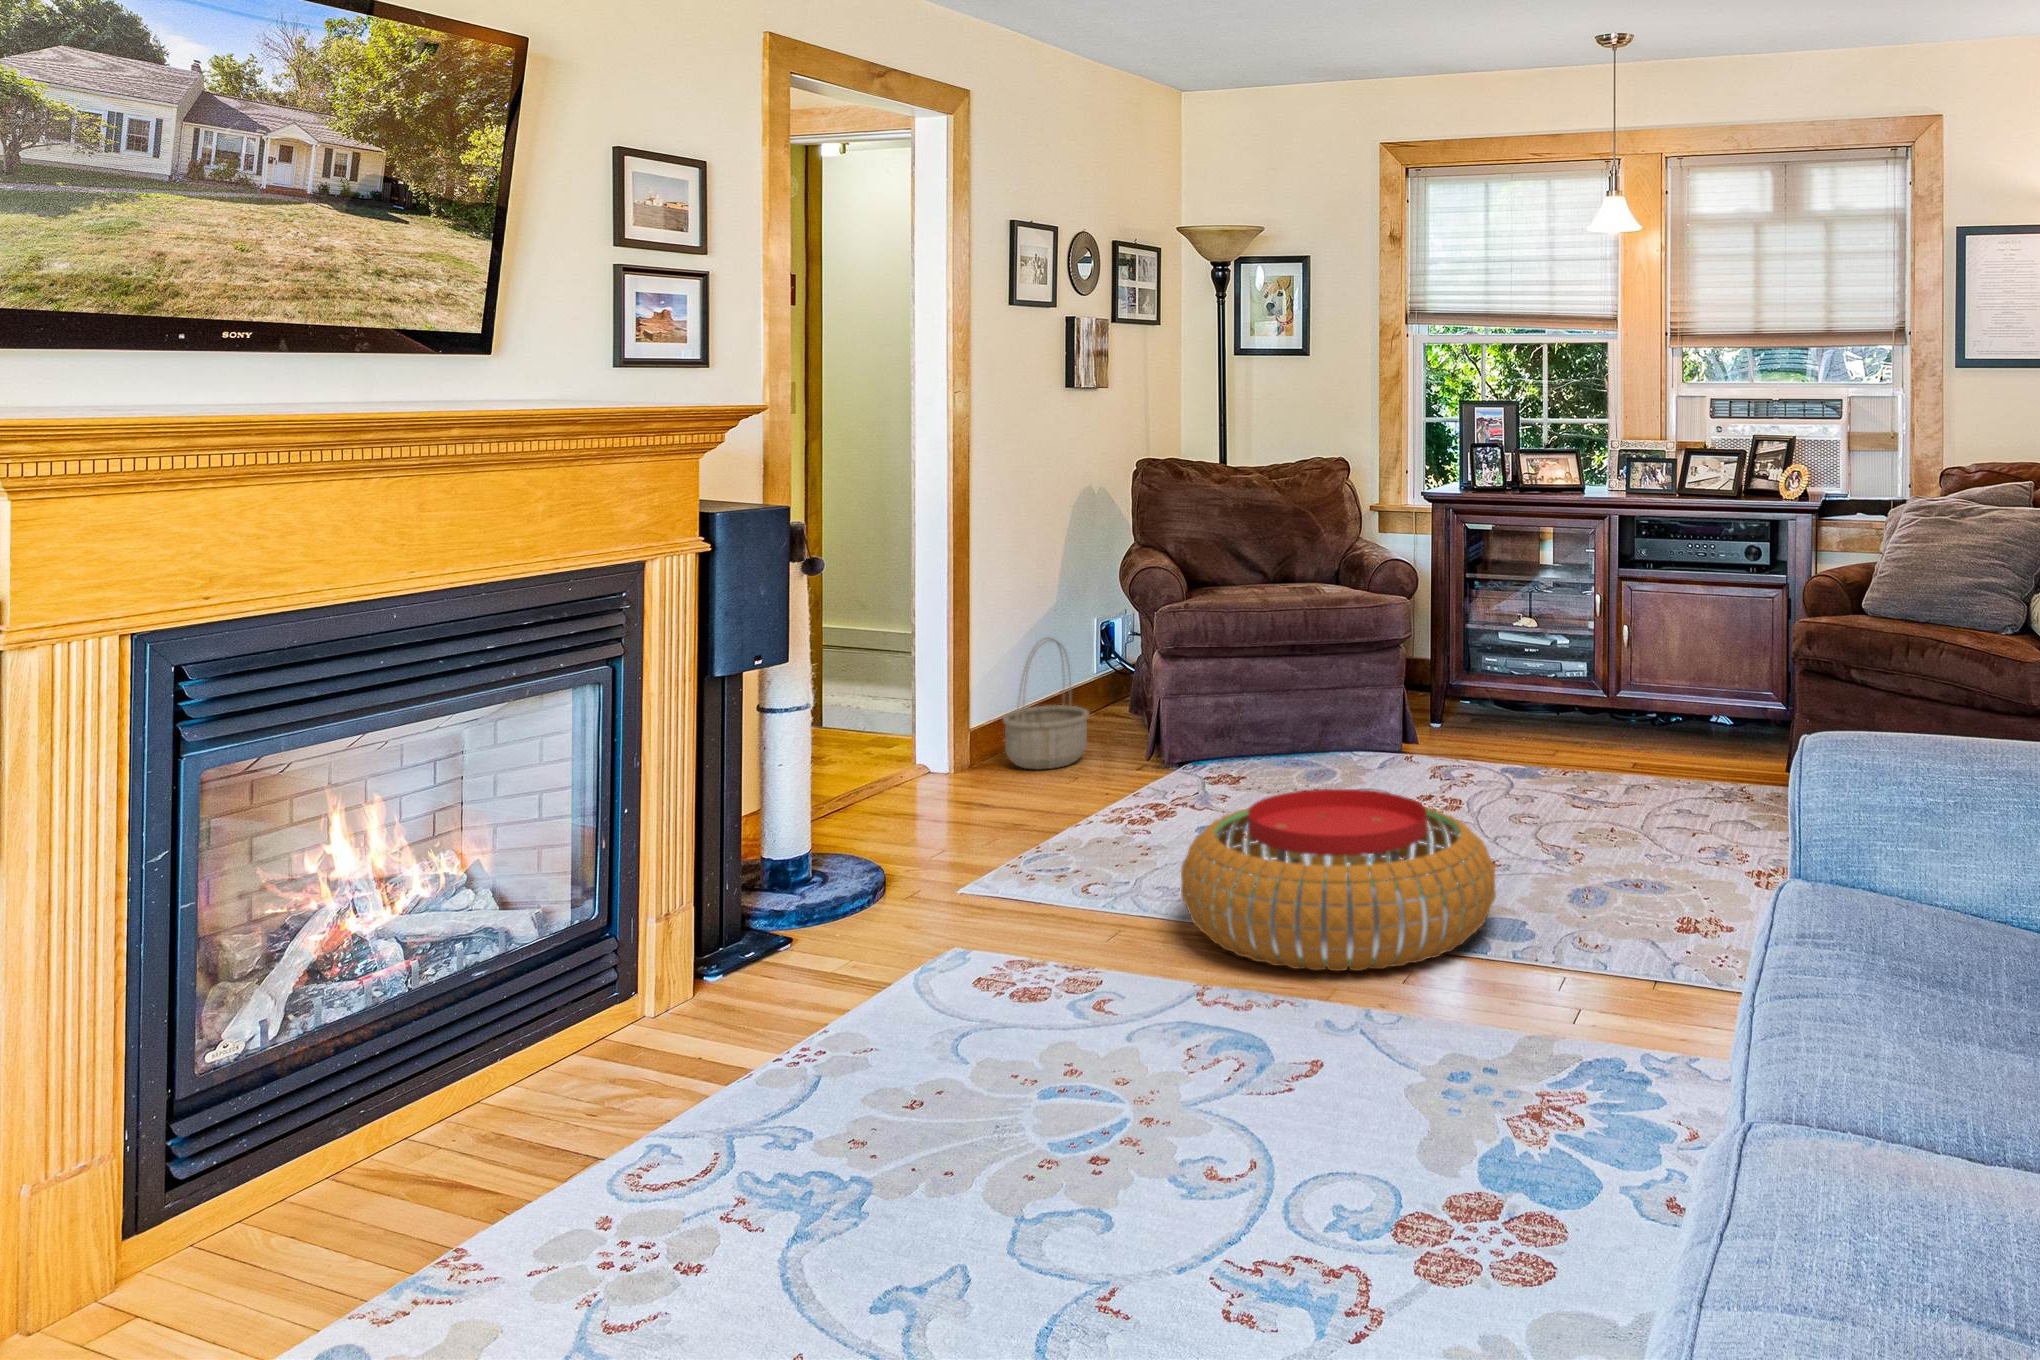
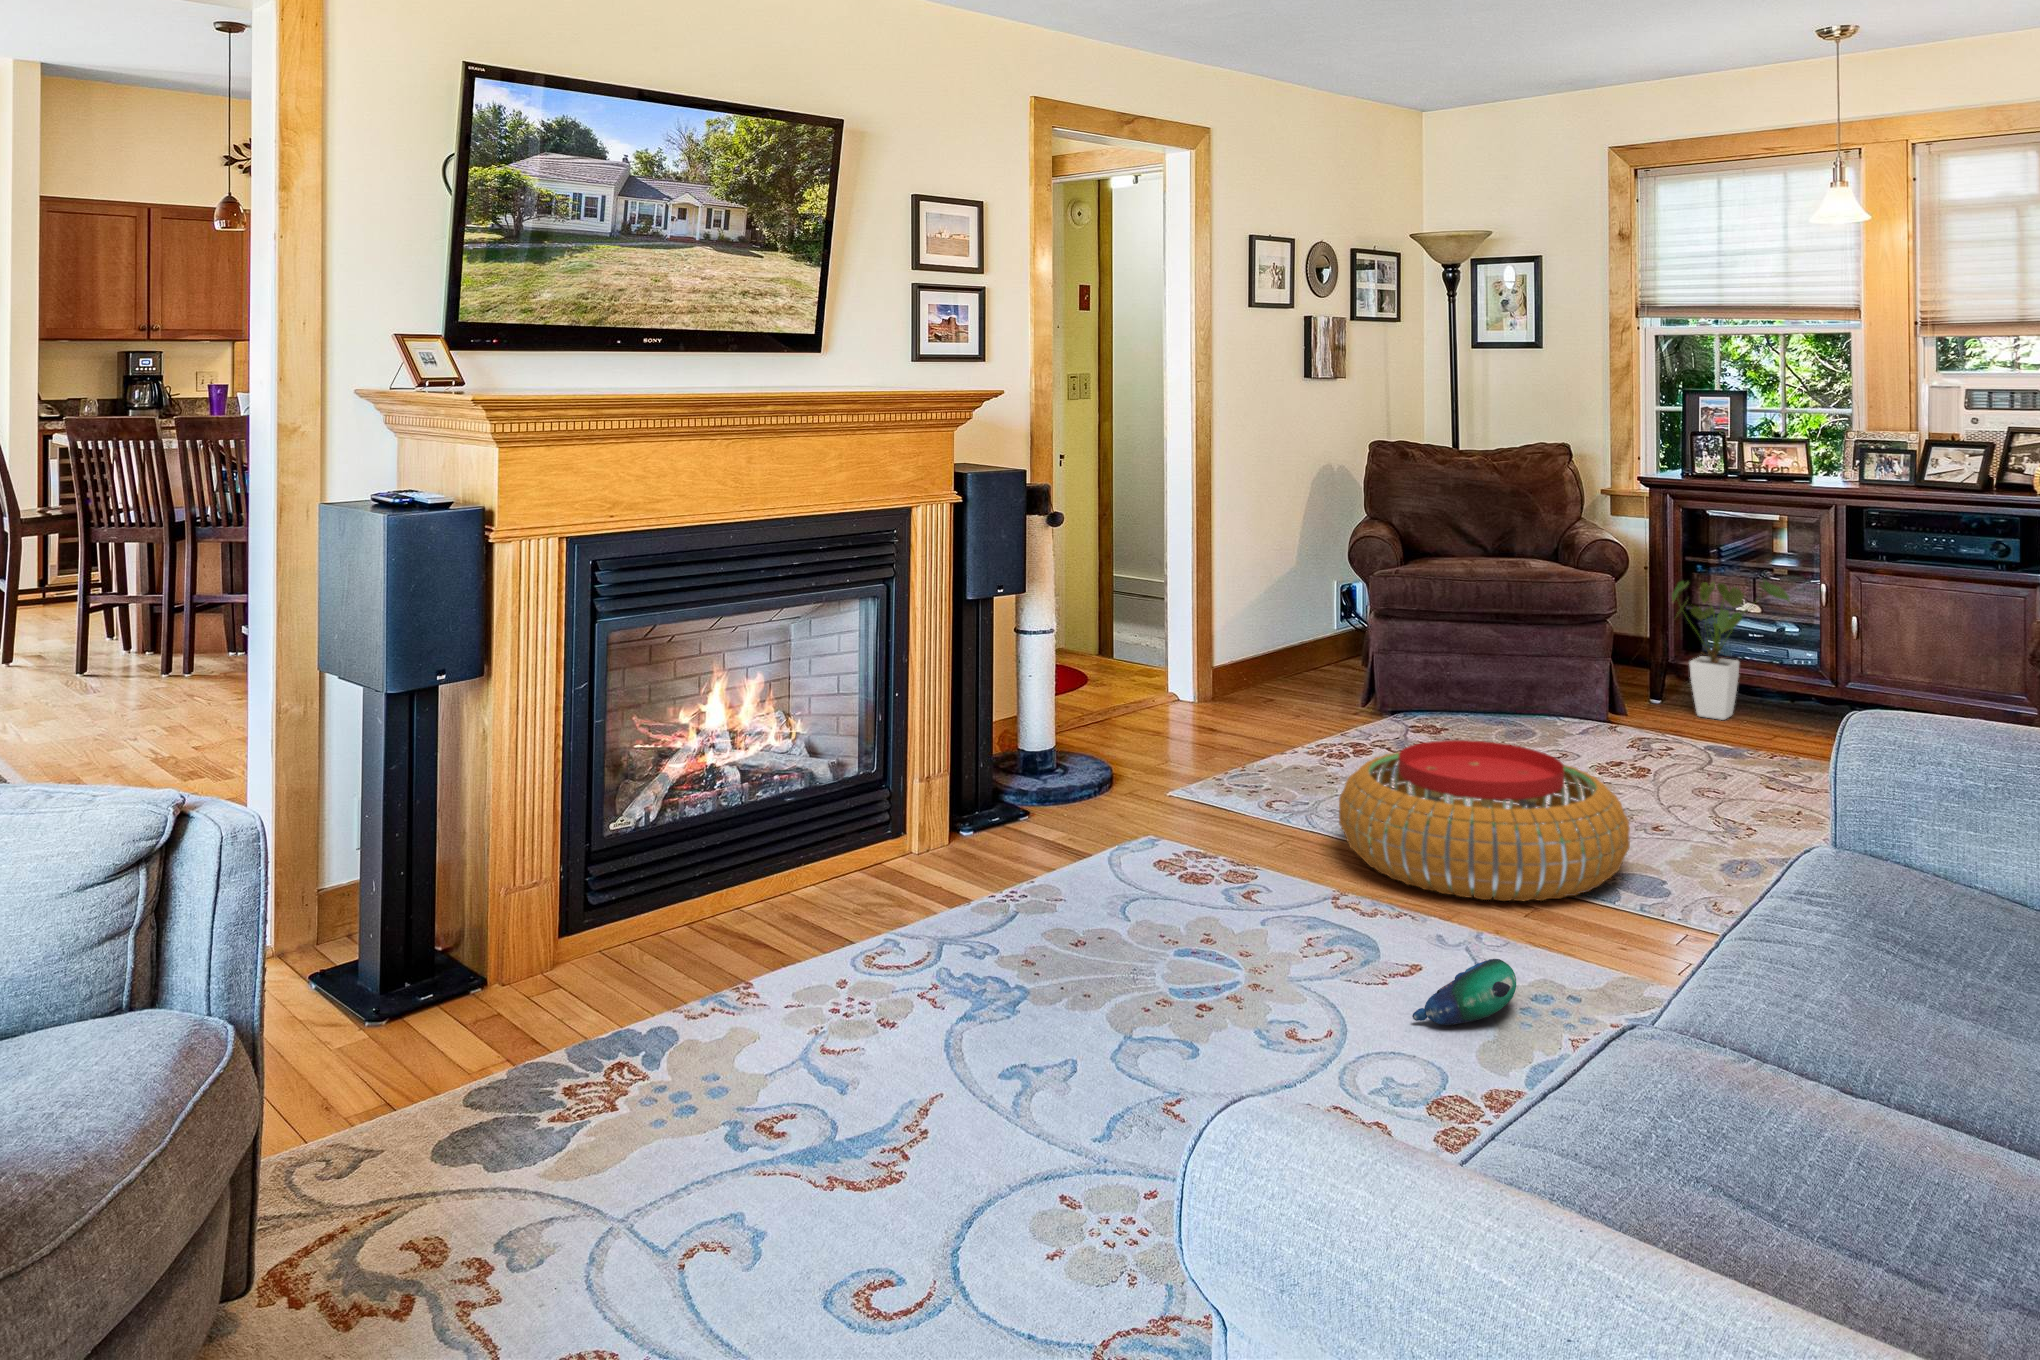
house plant: none [1456,590,1564,739] -> present [1672,579,1789,720]
basket: present [1003,638,1089,769] -> none [1241,591,1317,705]
plush toy: none [1345,1042,1450,1133] -> present [1412,959,1516,1026]

